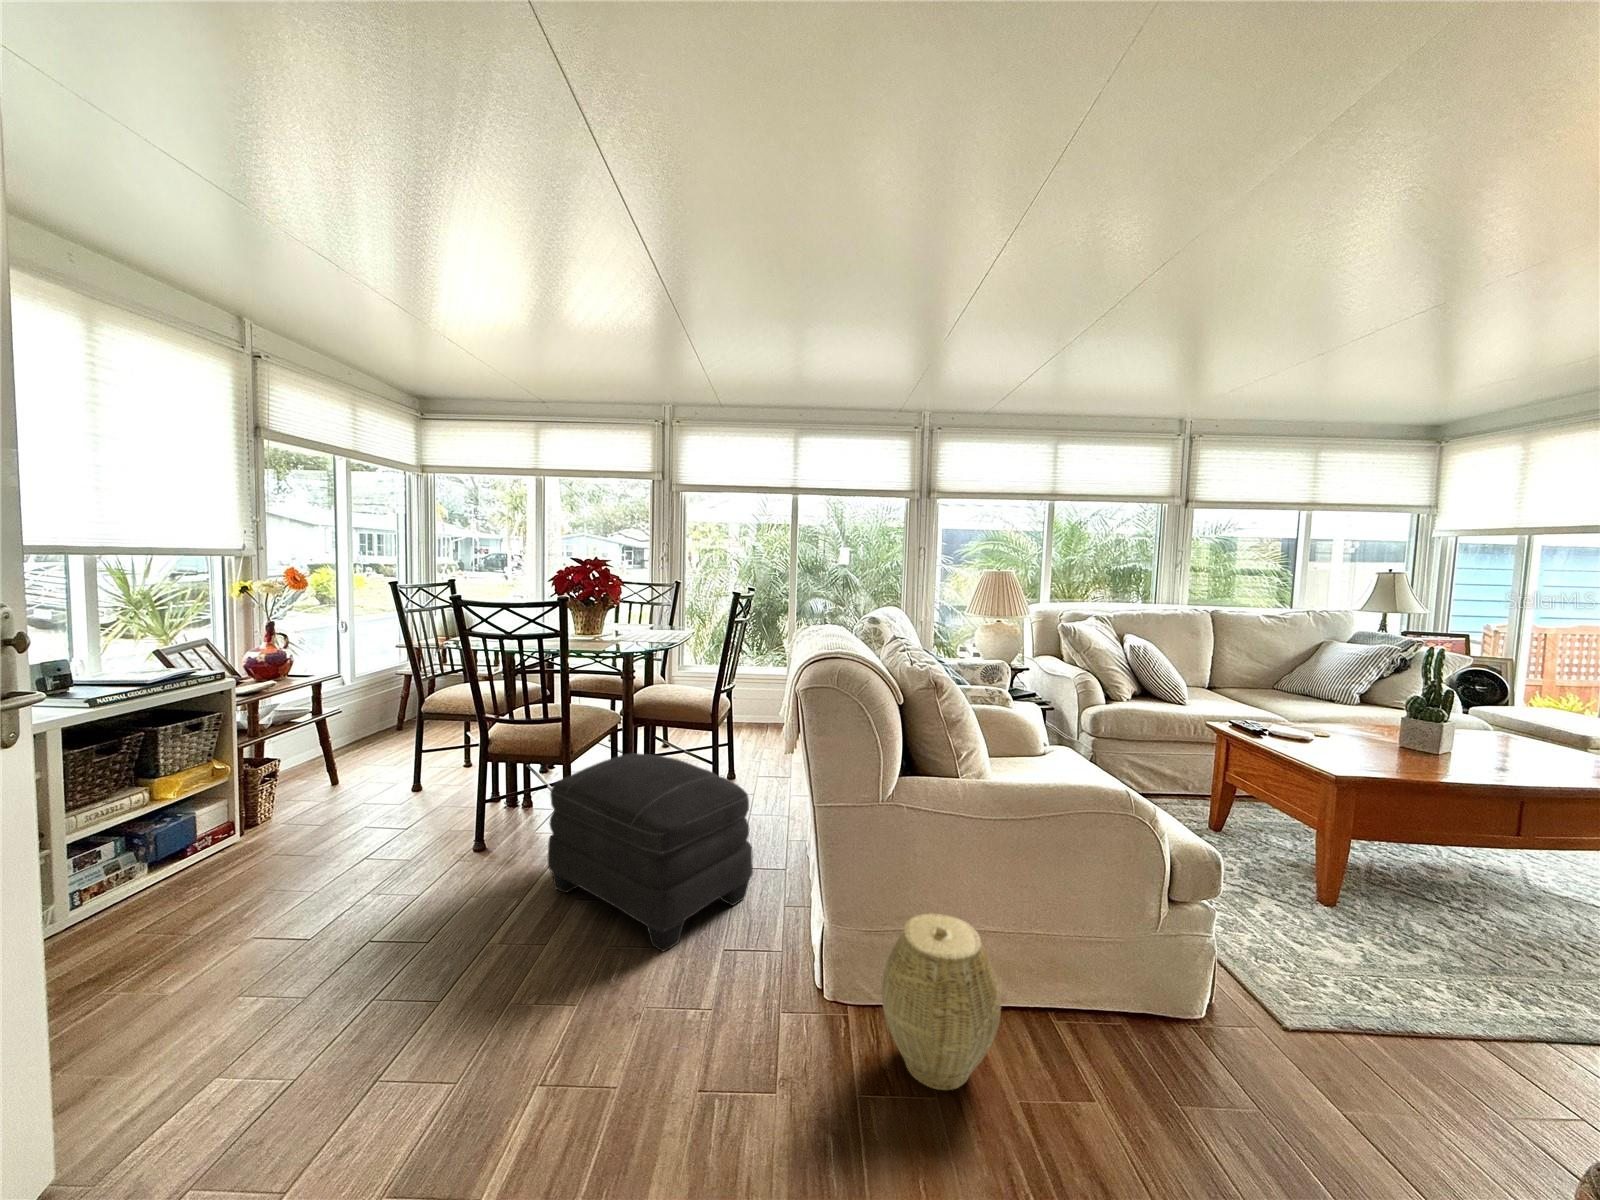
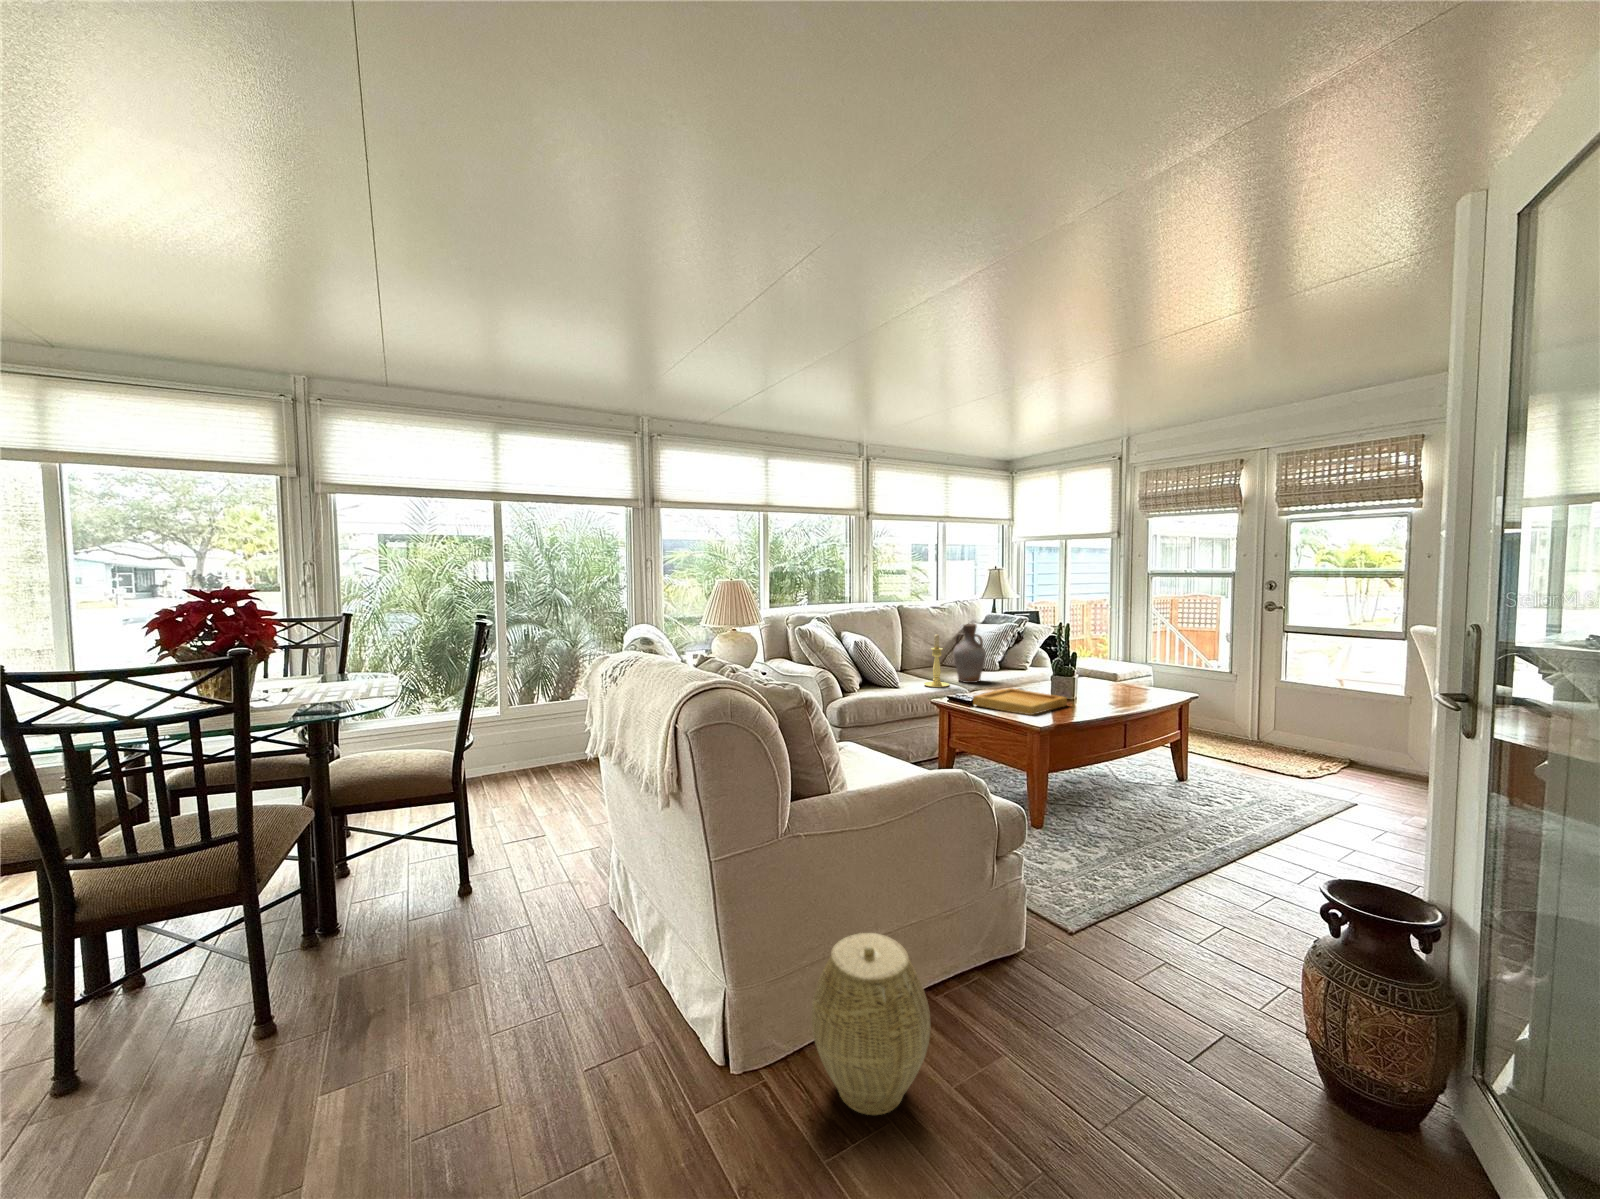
vase: none [1273,638,1324,713] -> present [954,624,986,683]
candle holder: none [1221,646,1258,712] -> present [924,634,949,688]
tray: none [1262,724,1420,762] -> present [973,688,1067,715]
ottoman: present [548,753,753,951] -> none [250,851,582,1113]

